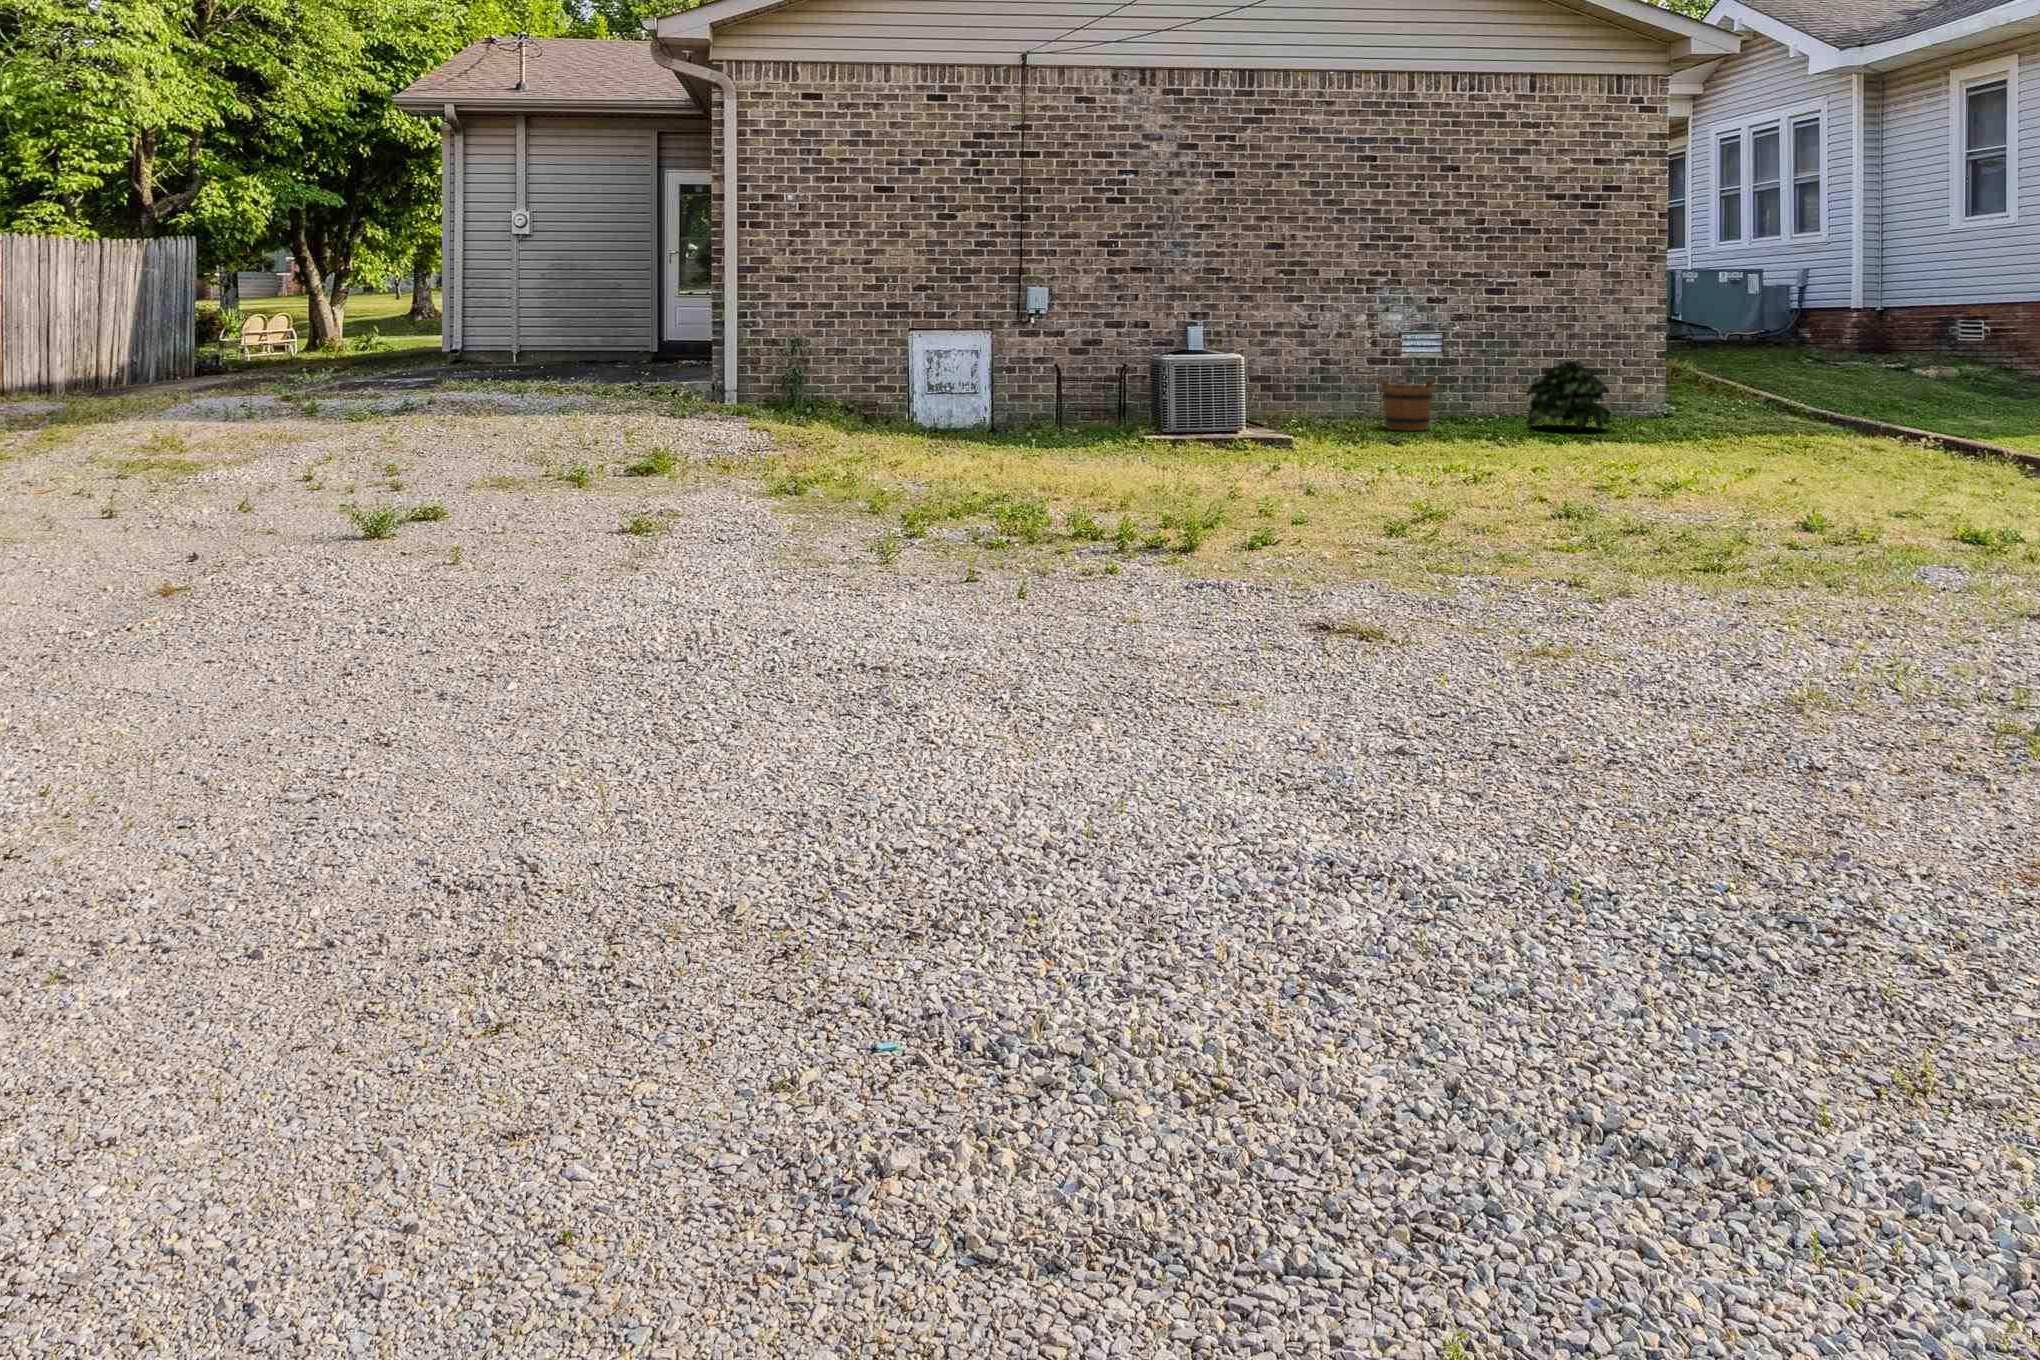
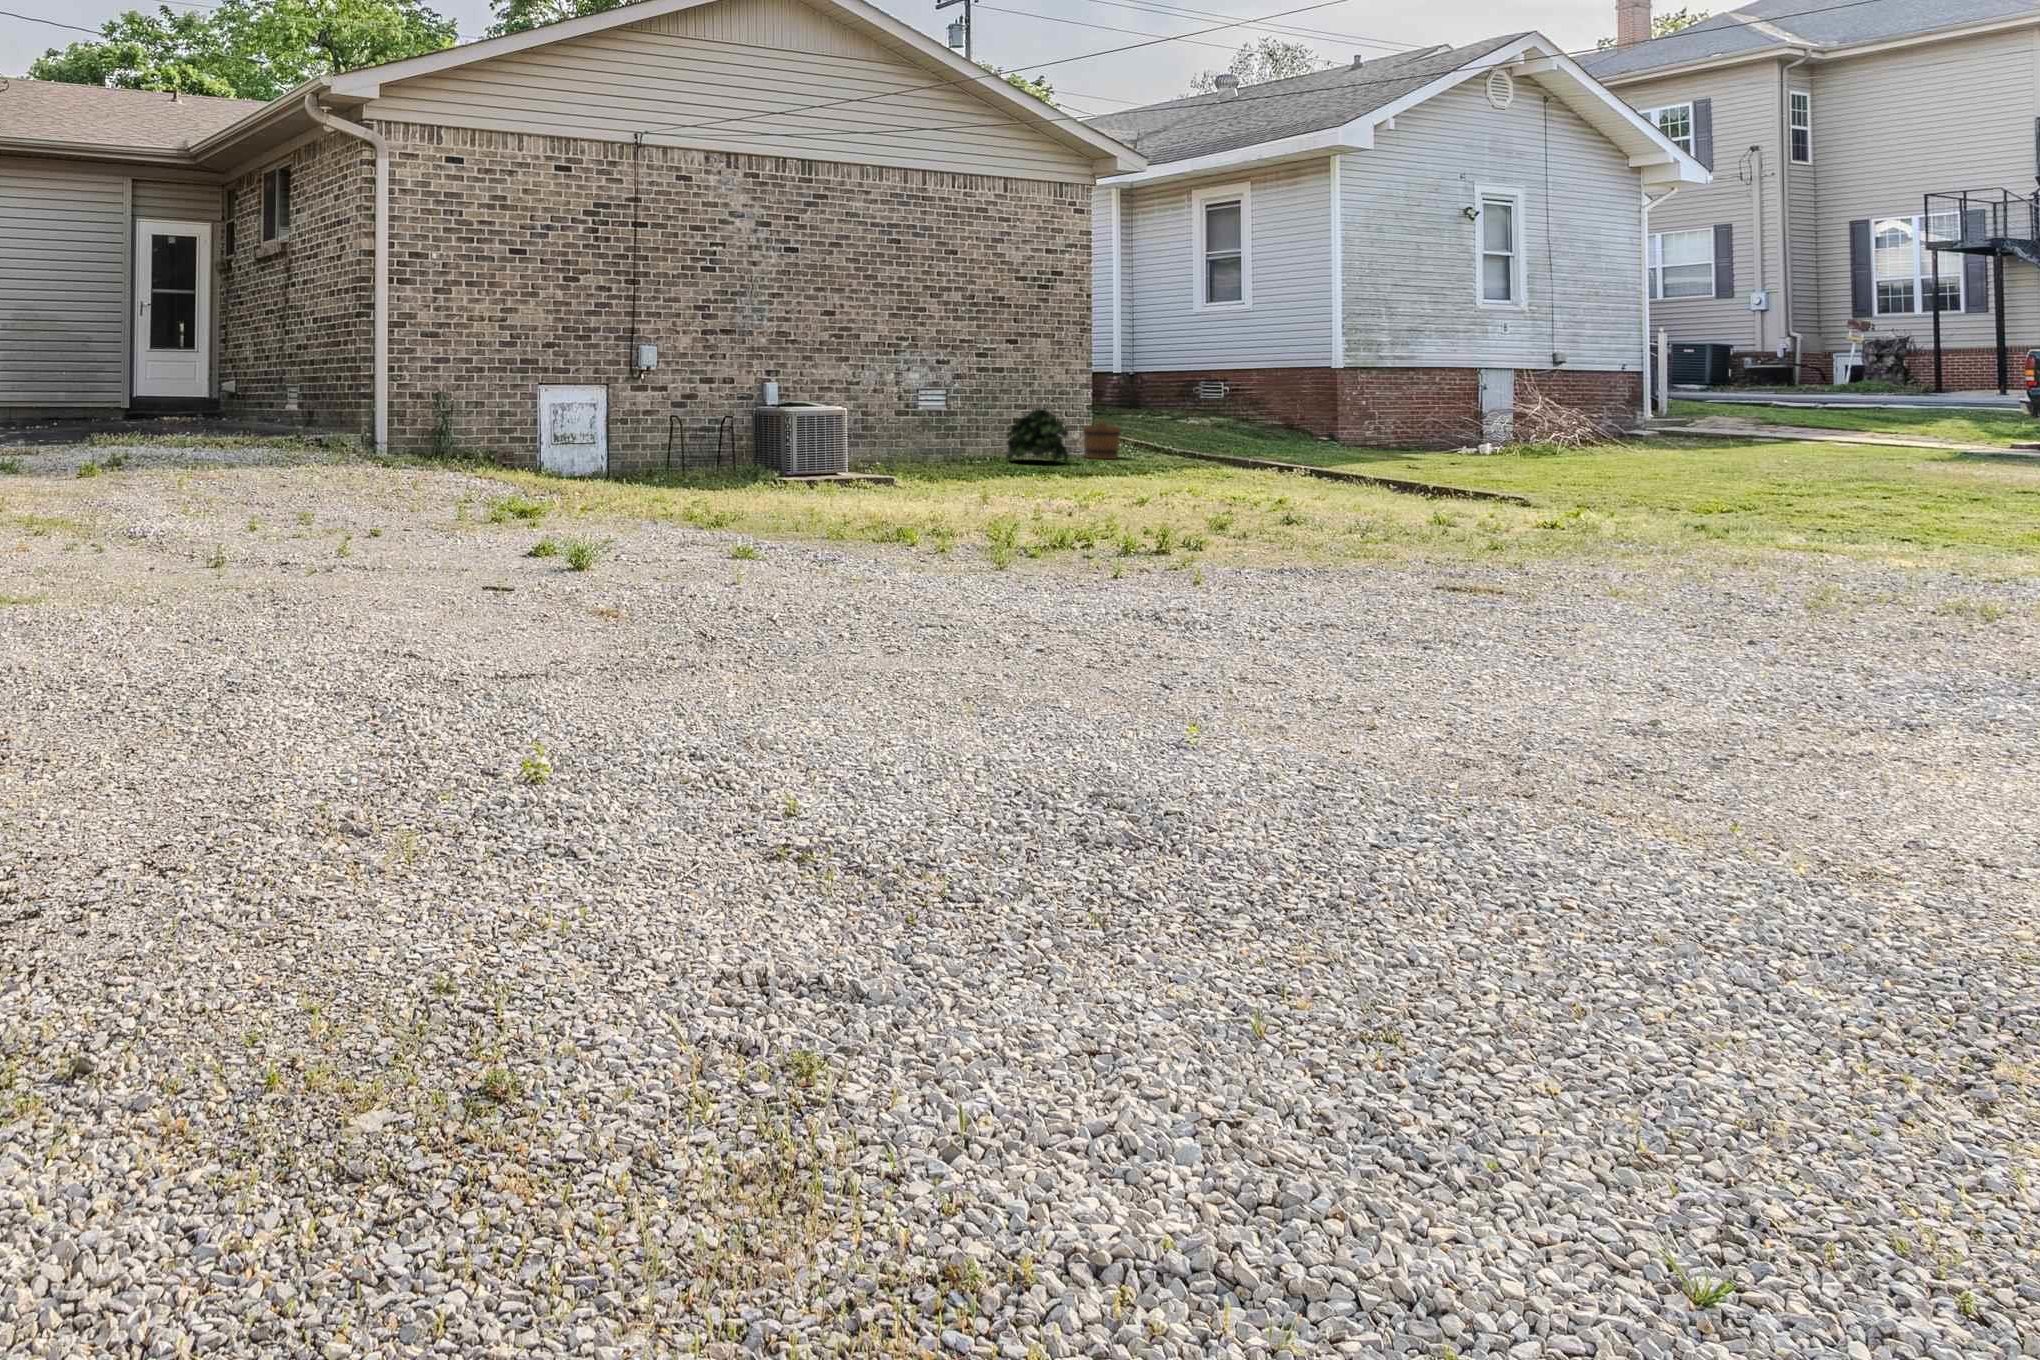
bucket: present [1381,379,1433,431] -> present [1083,420,1121,459]

